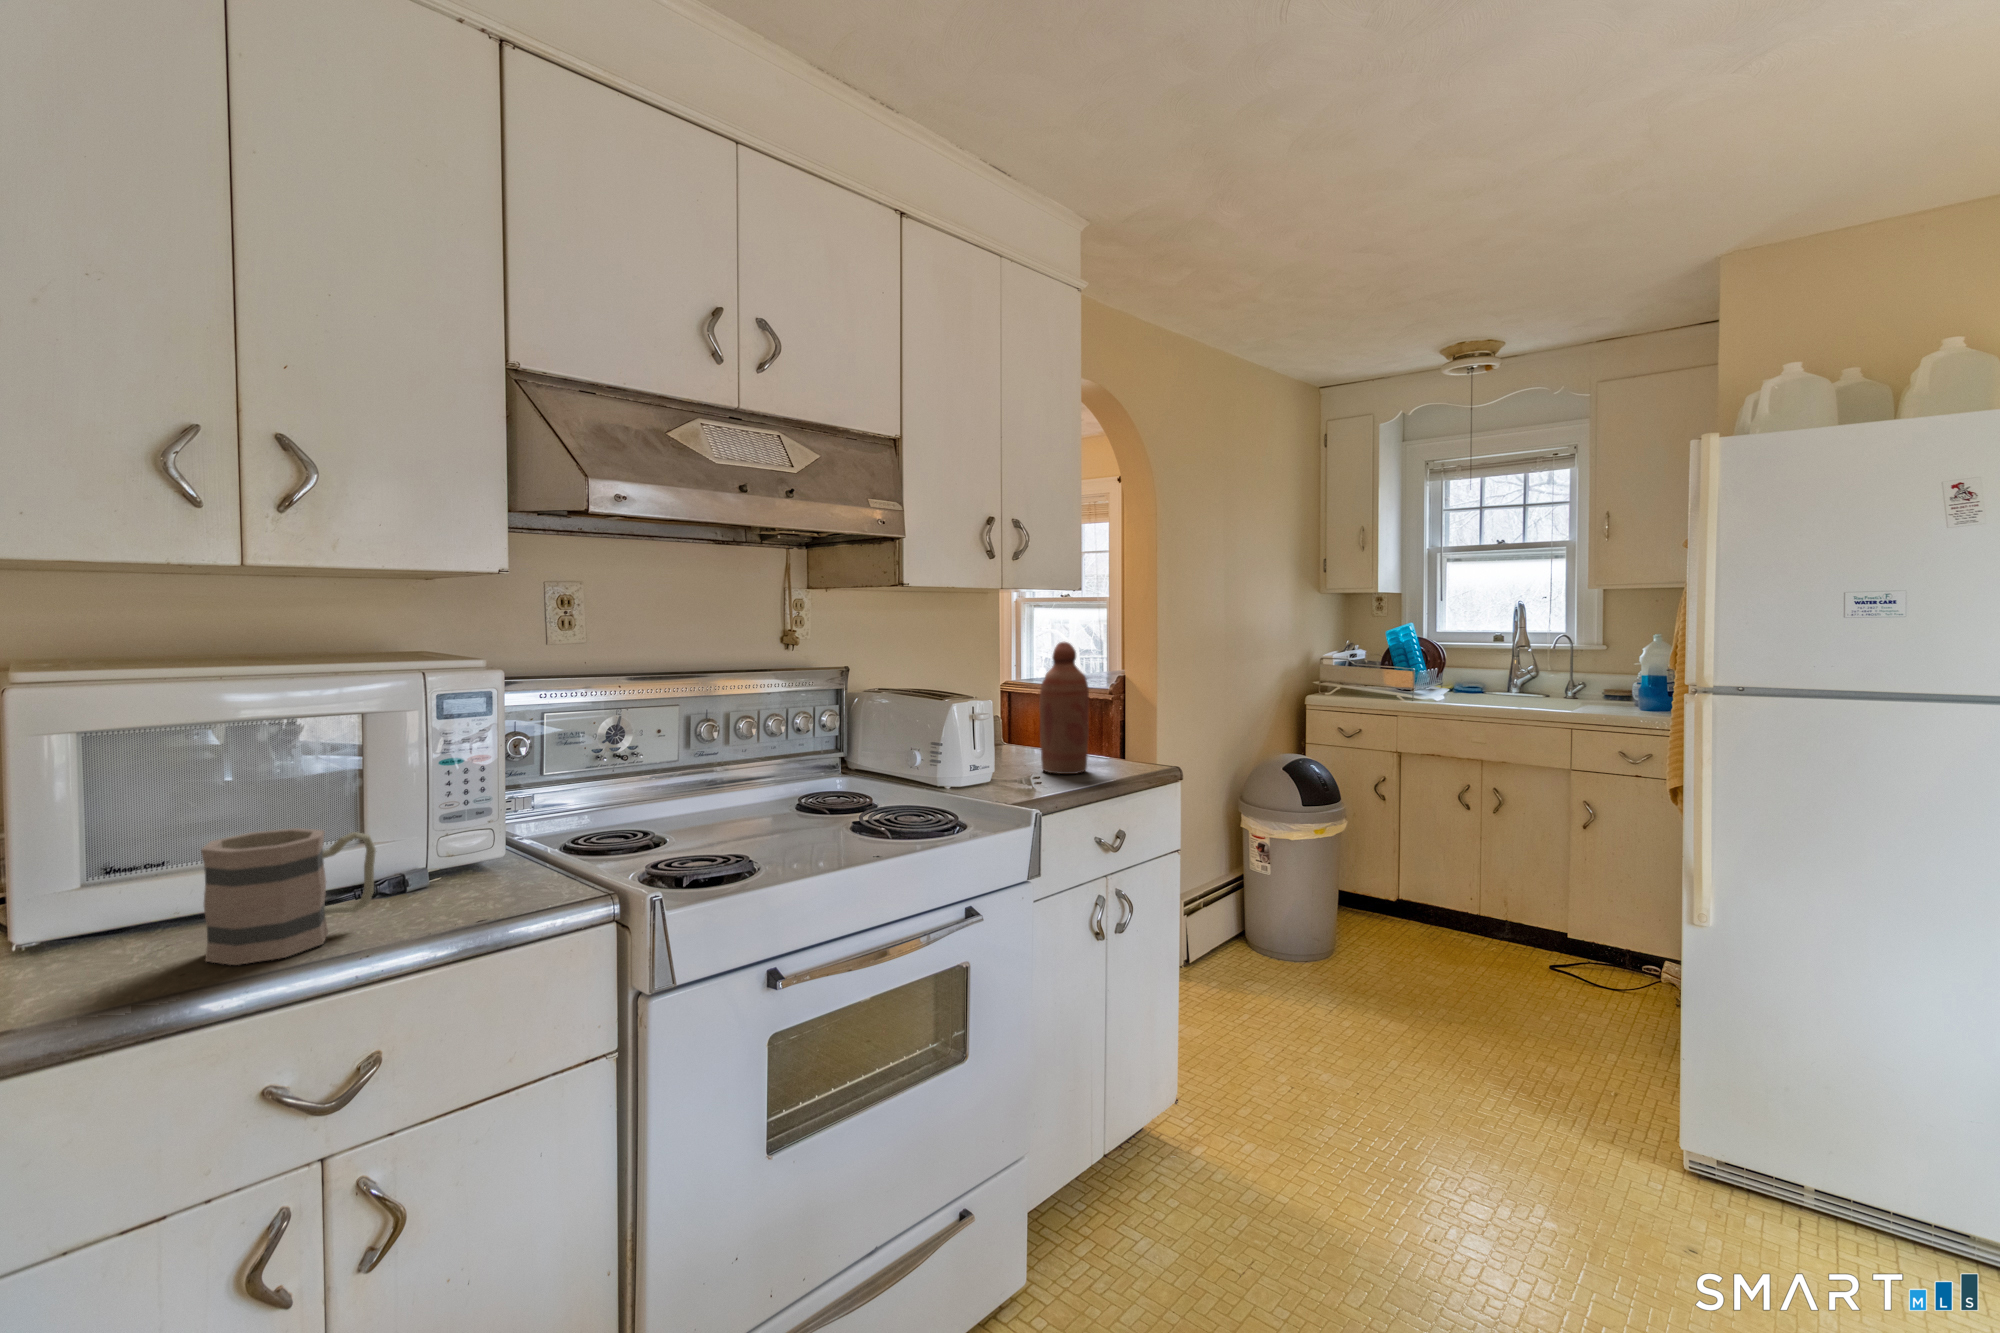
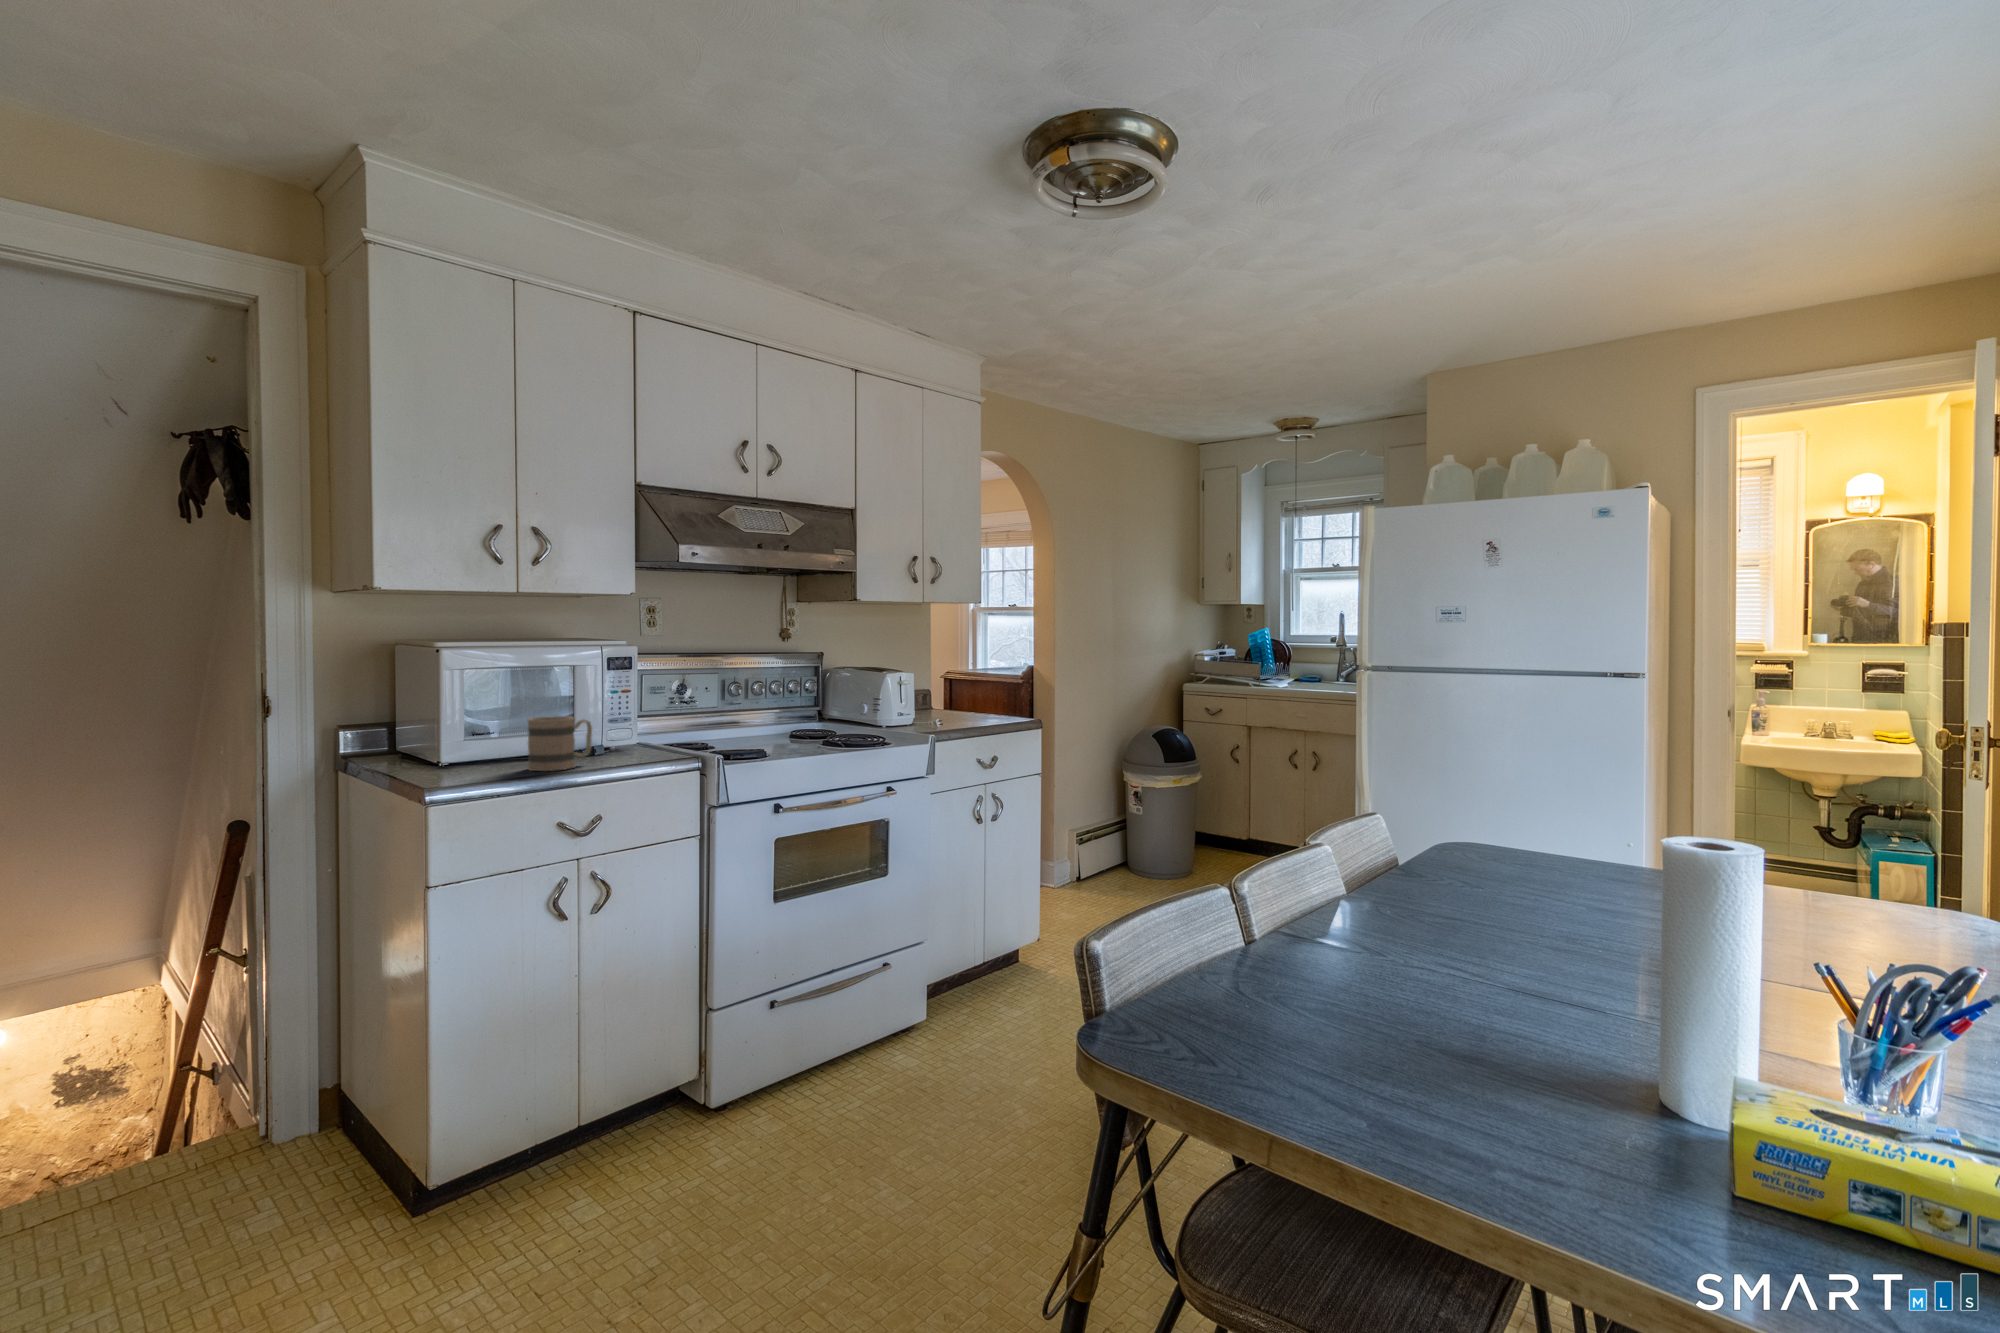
bottle: present [1039,642,1089,774] -> none [948,637,980,723]

